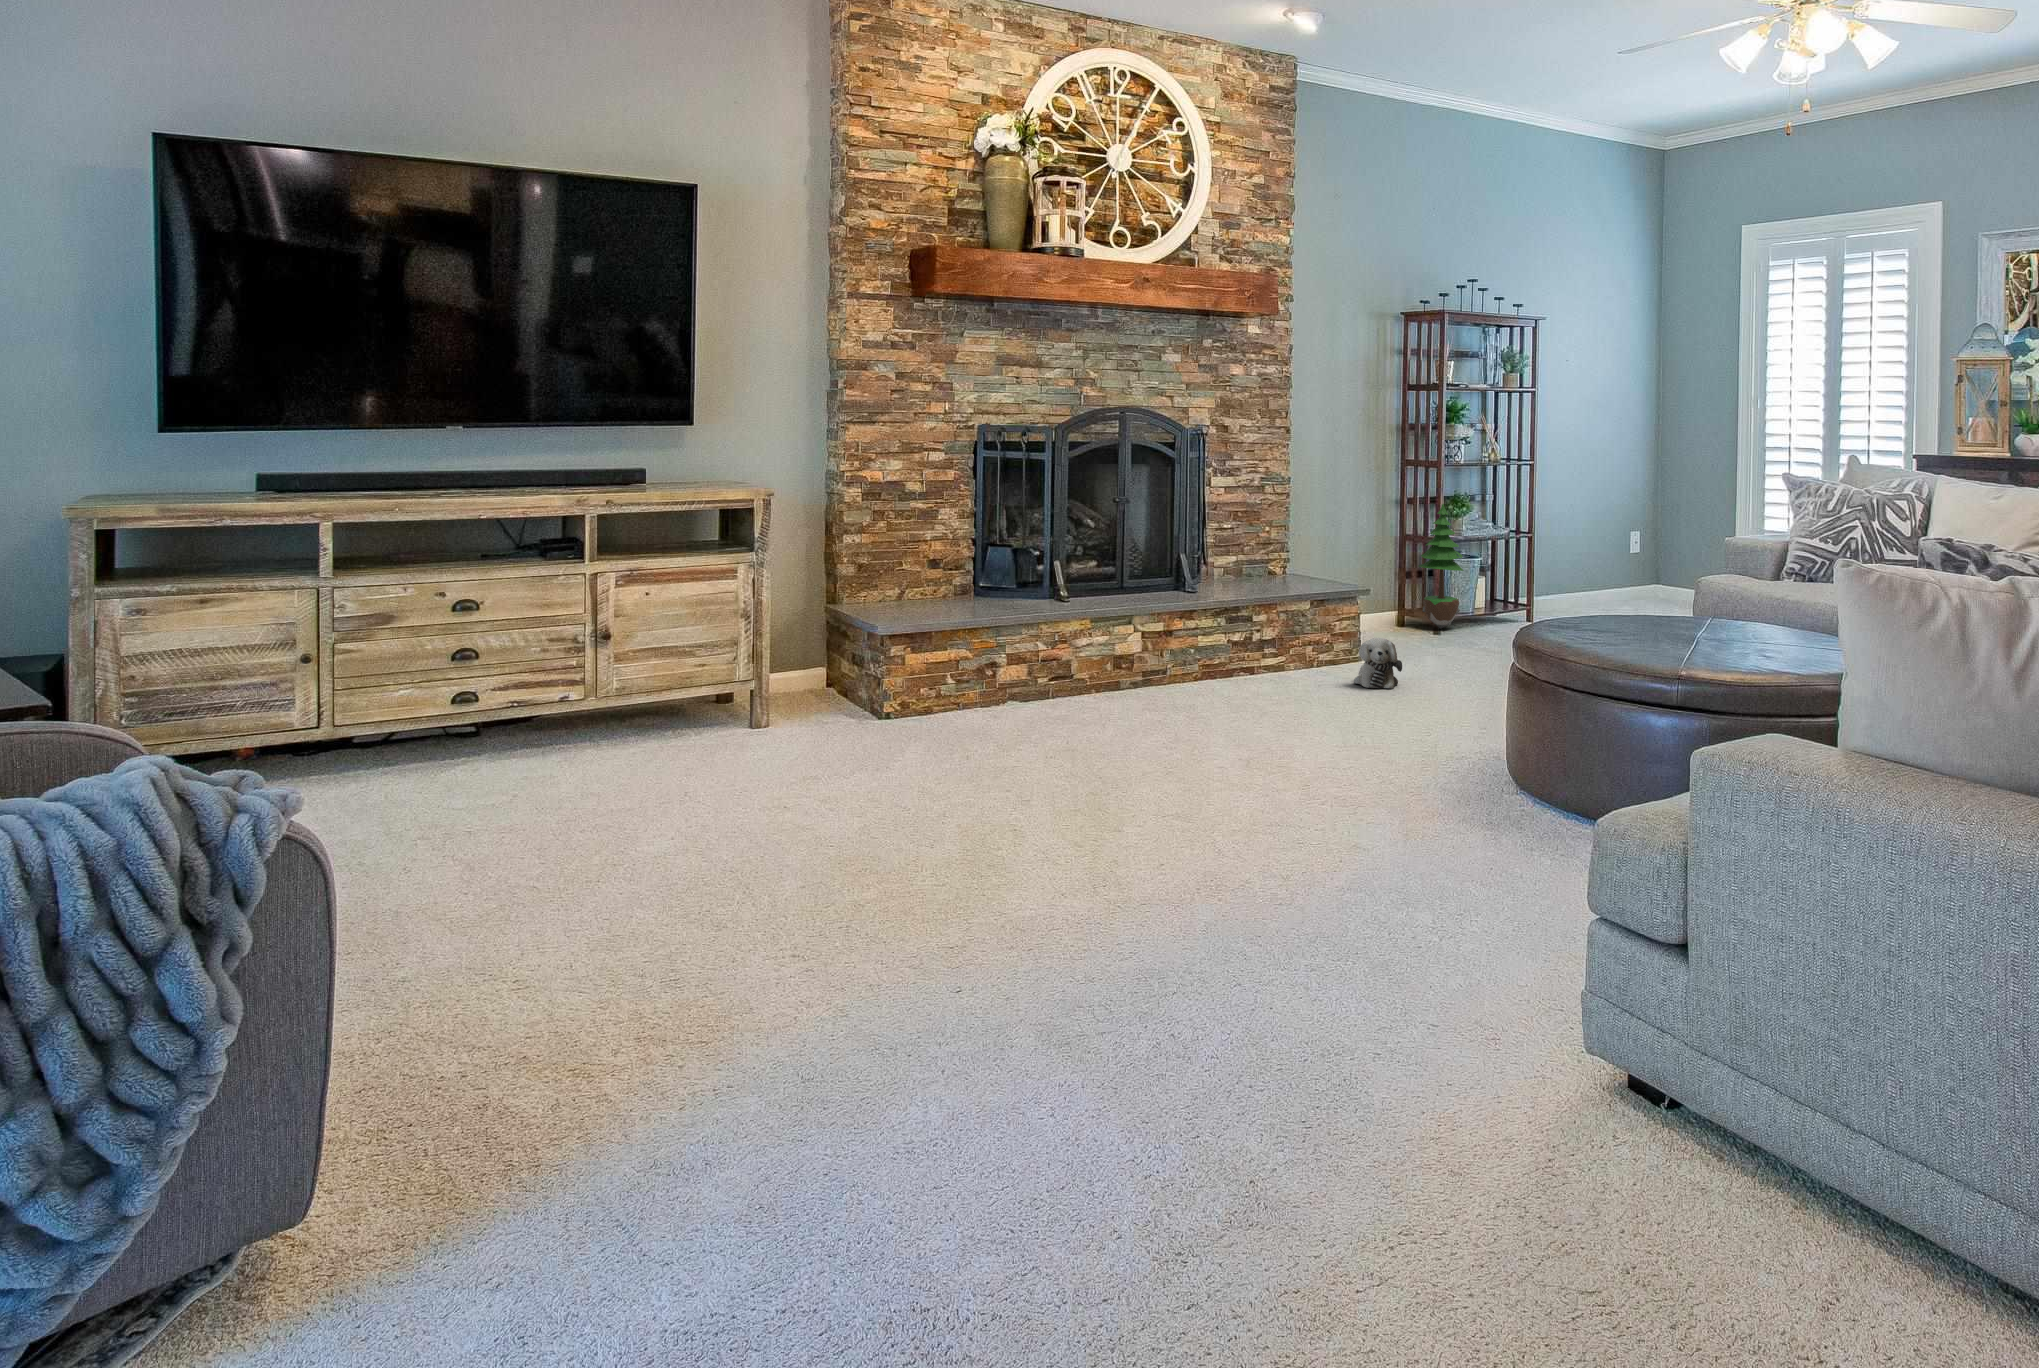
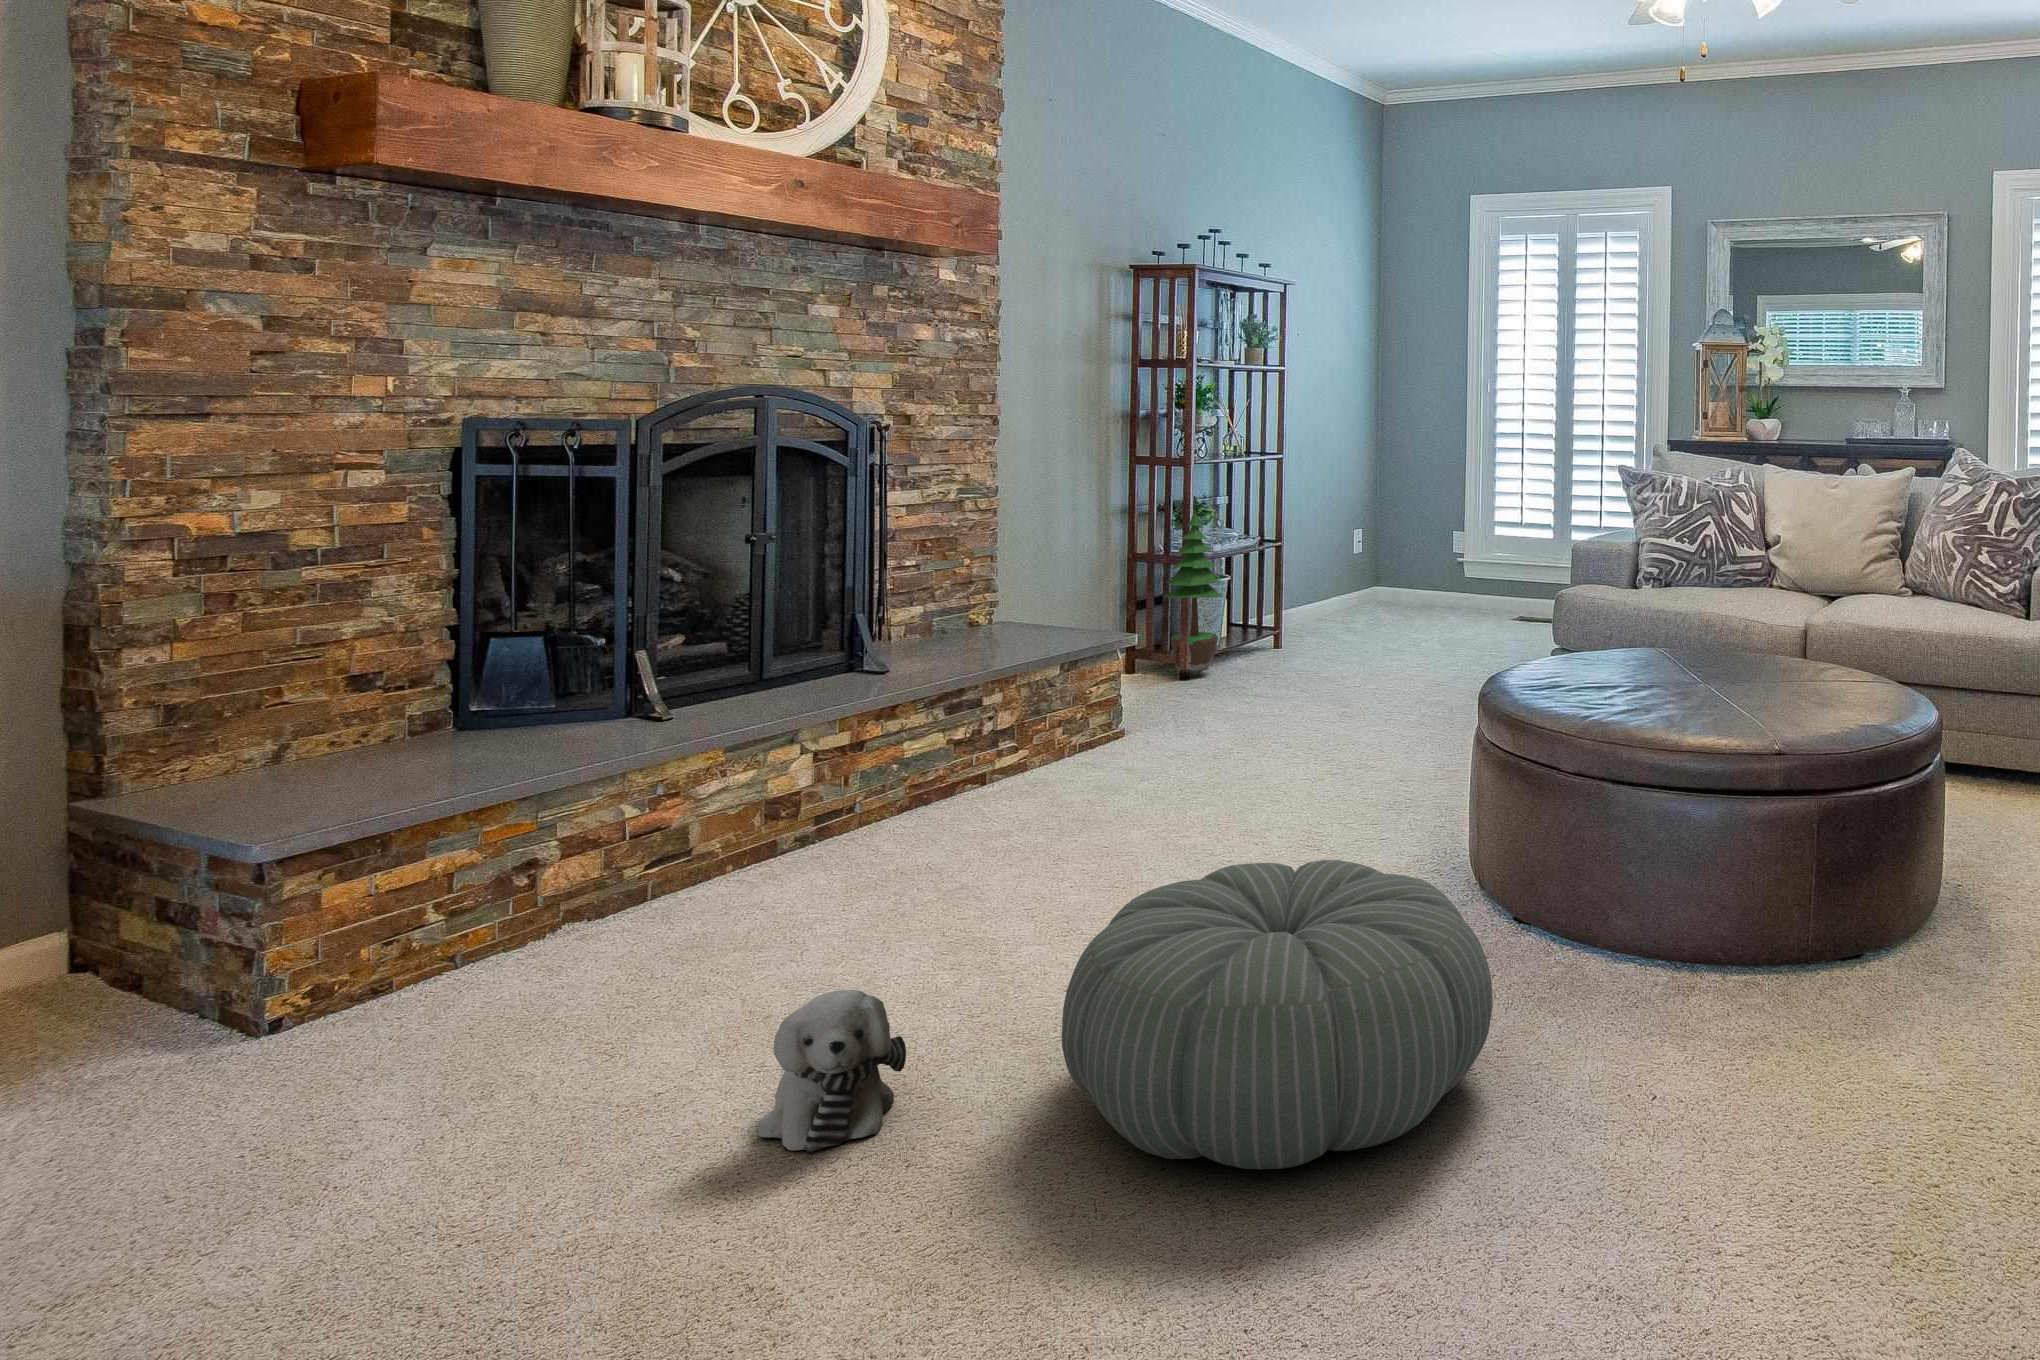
plush toy: present [1354,638,1402,689] -> present [759,990,906,1152]
pouf: none [1178,709,1408,850] -> present [1062,860,1493,1169]

